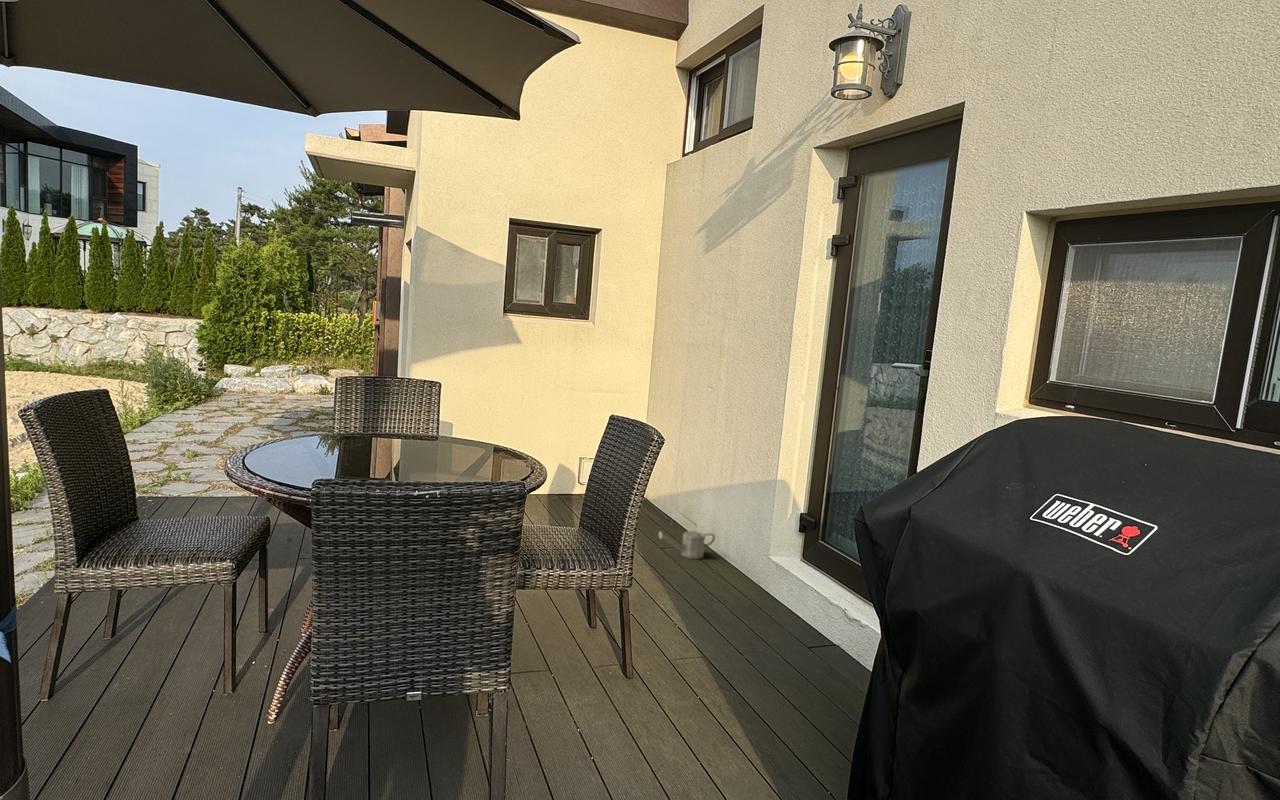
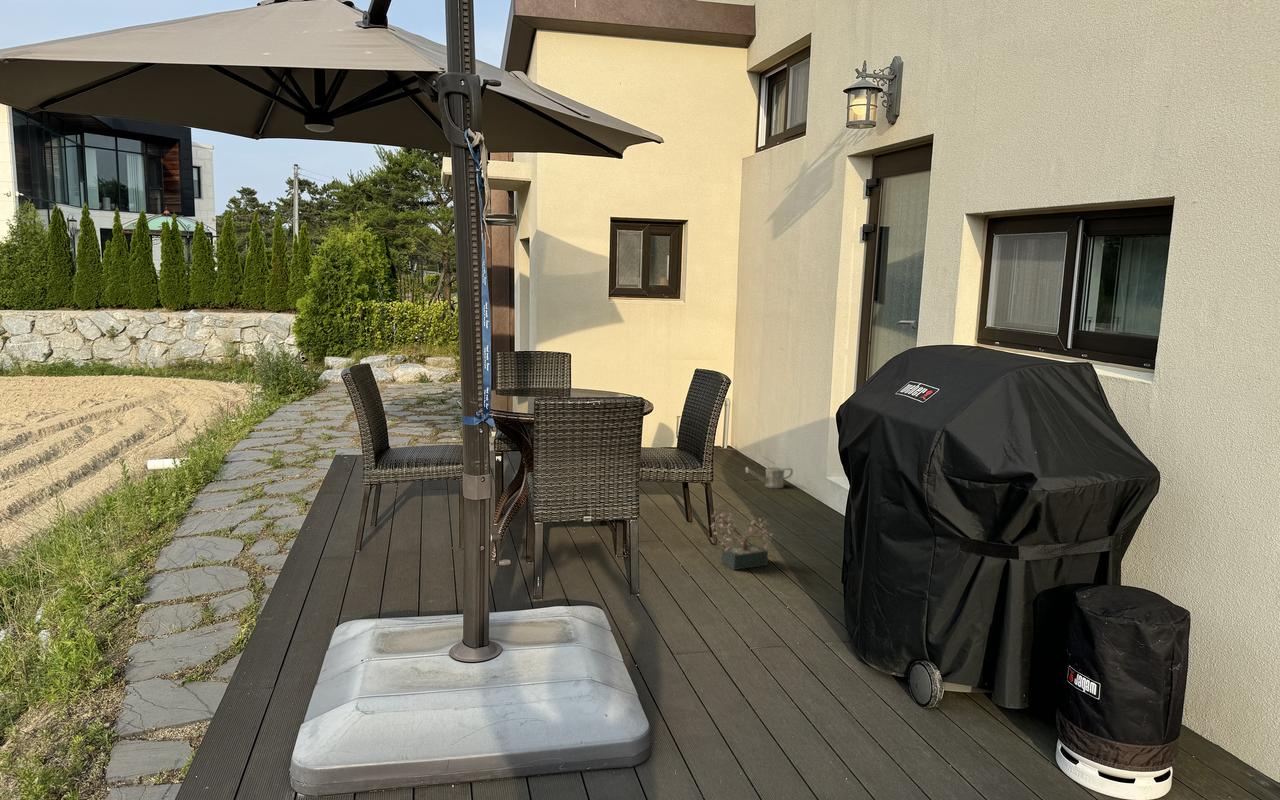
decorative plant: none [620,646,715,746] -> present [711,513,773,570]

